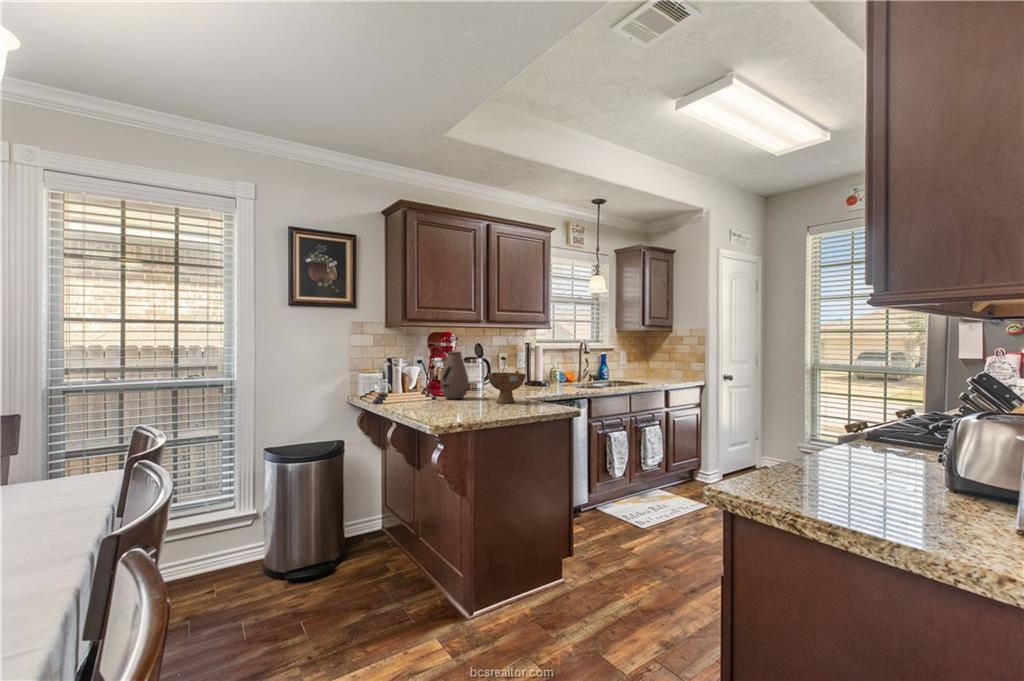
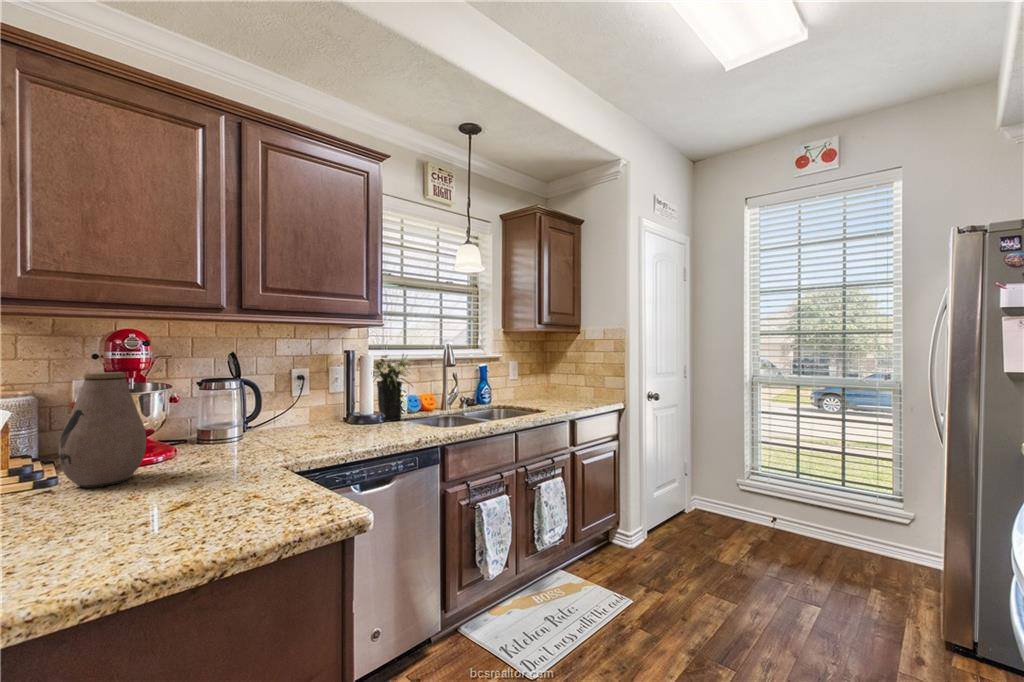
flower arrangement: none [532,345,565,386] -> present [371,354,413,422]
bowl: present [488,371,525,403] -> none [150,416,259,504]

